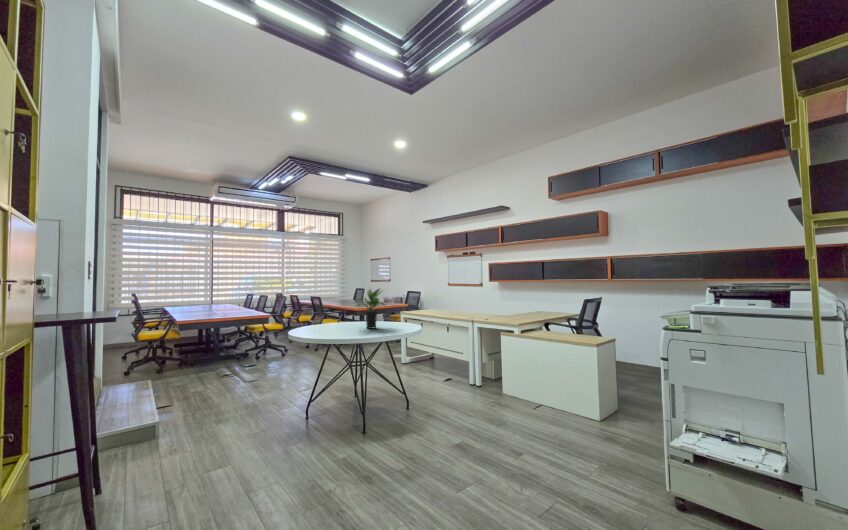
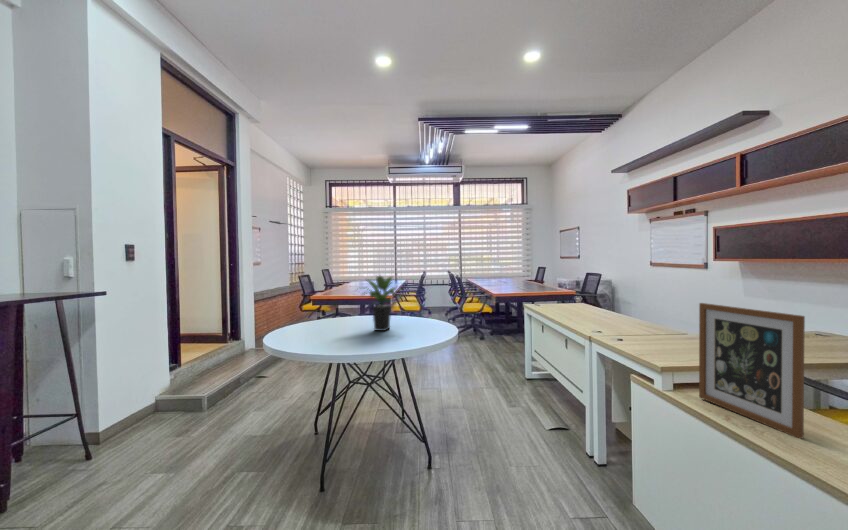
picture frame: none [532,294,568,336] -> present [699,303,805,439]

